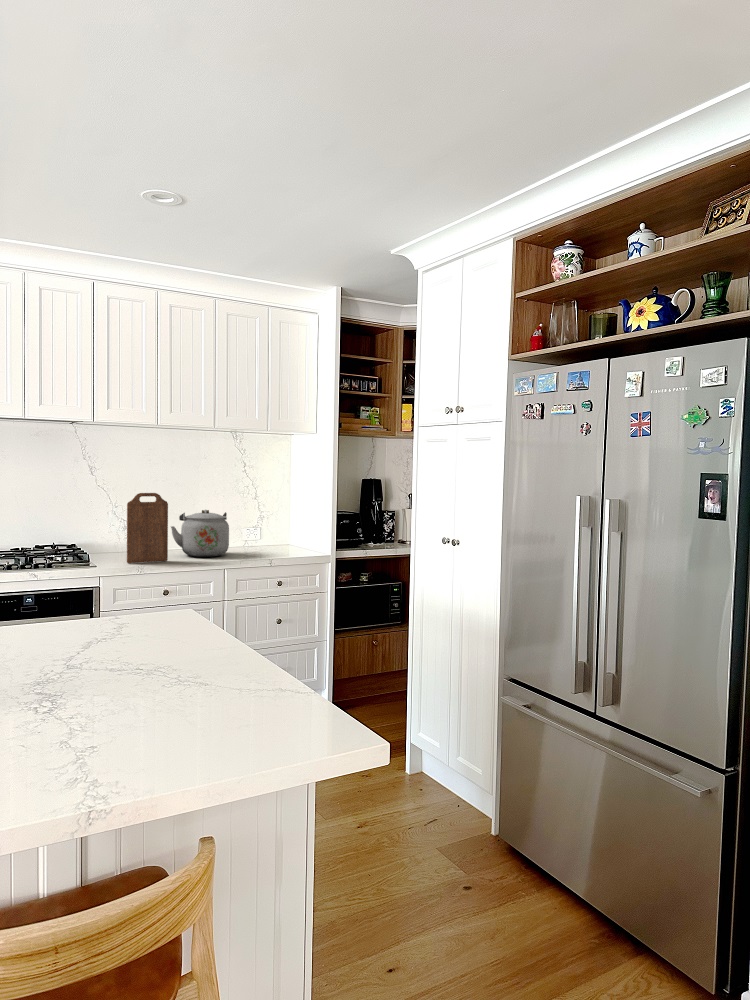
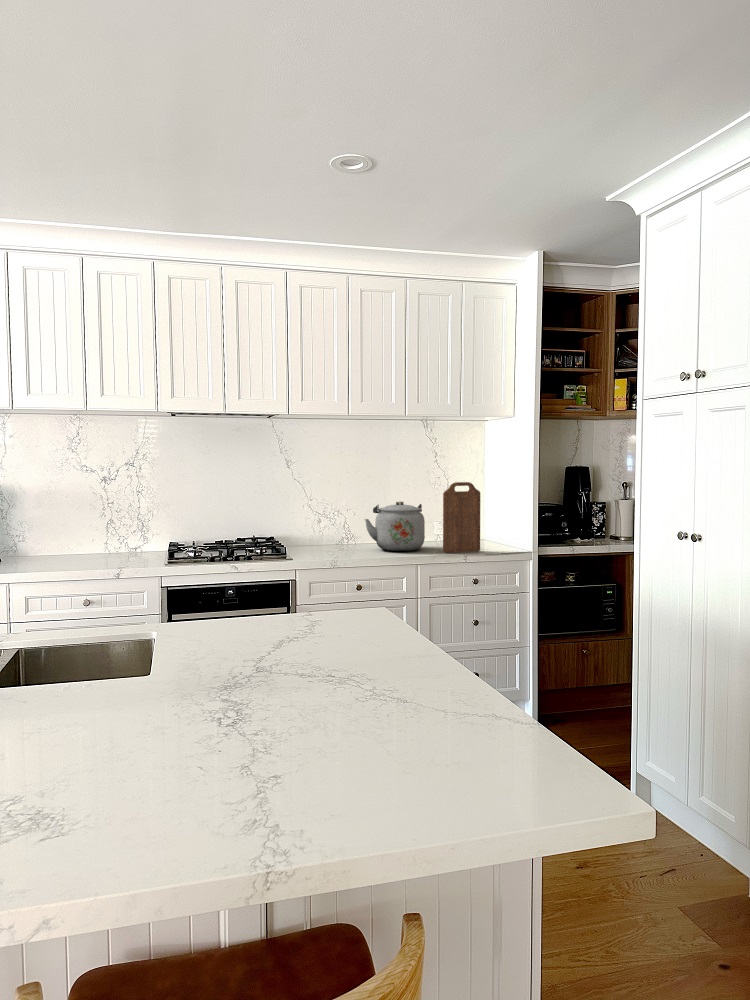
cutting board: present [127,493,168,563] -> present [443,482,481,553]

